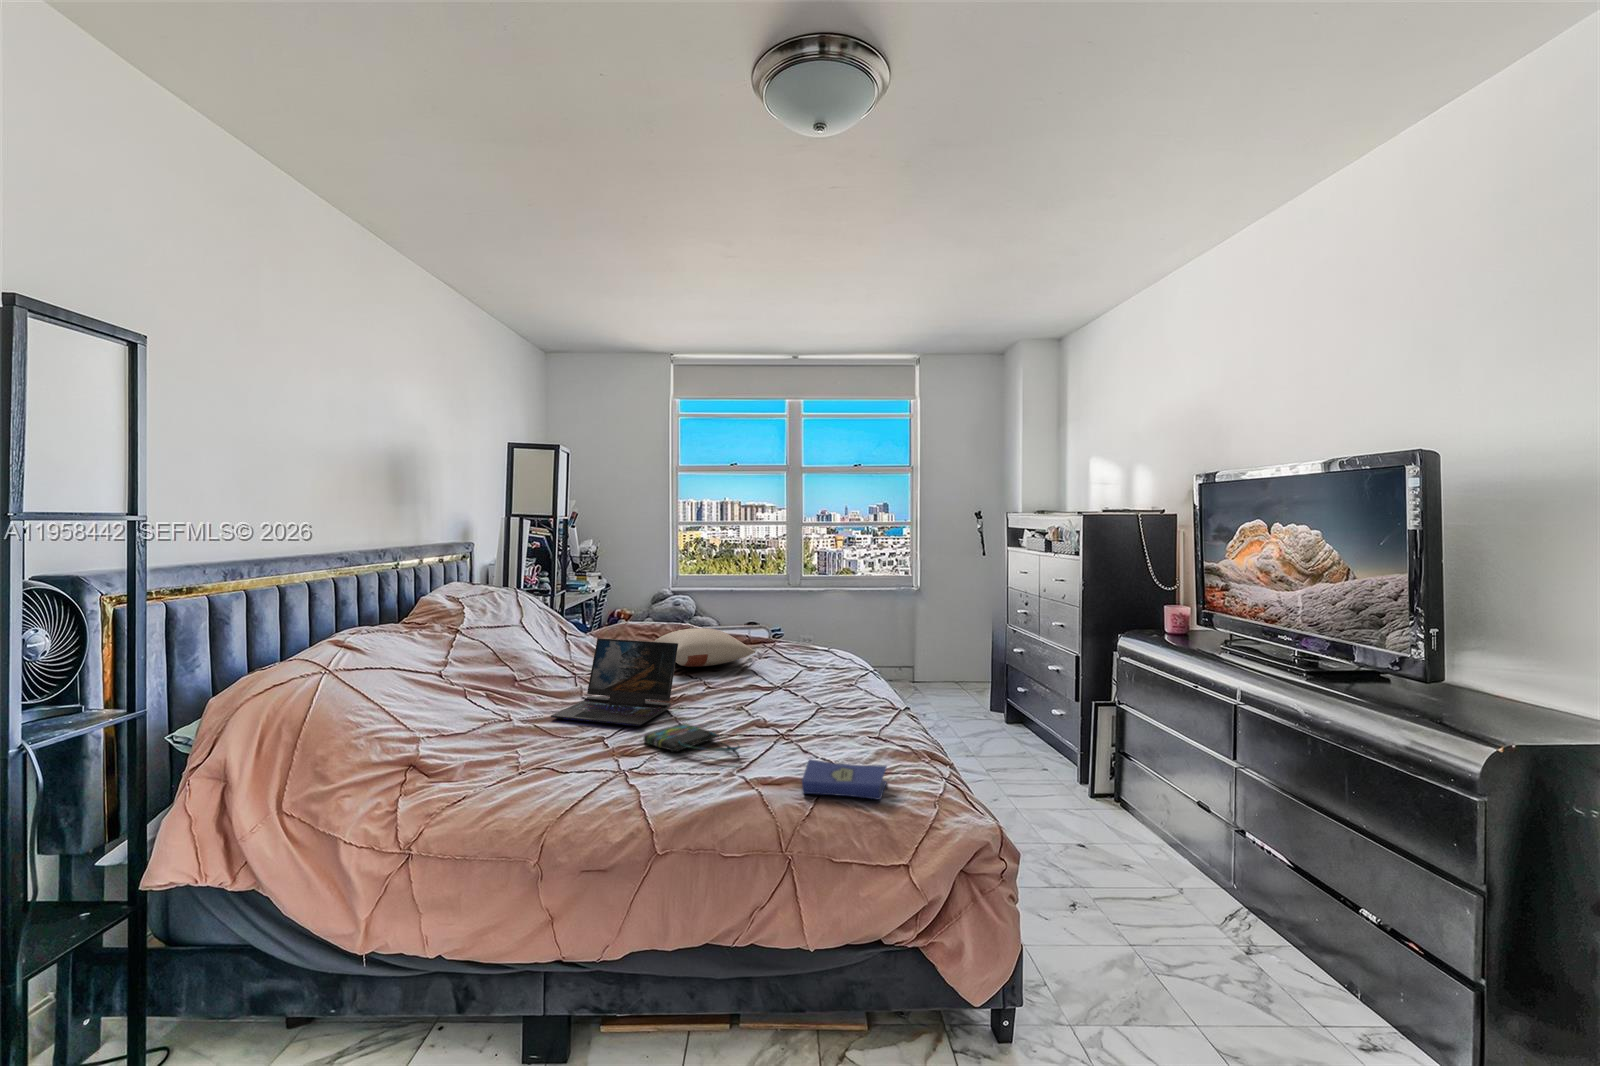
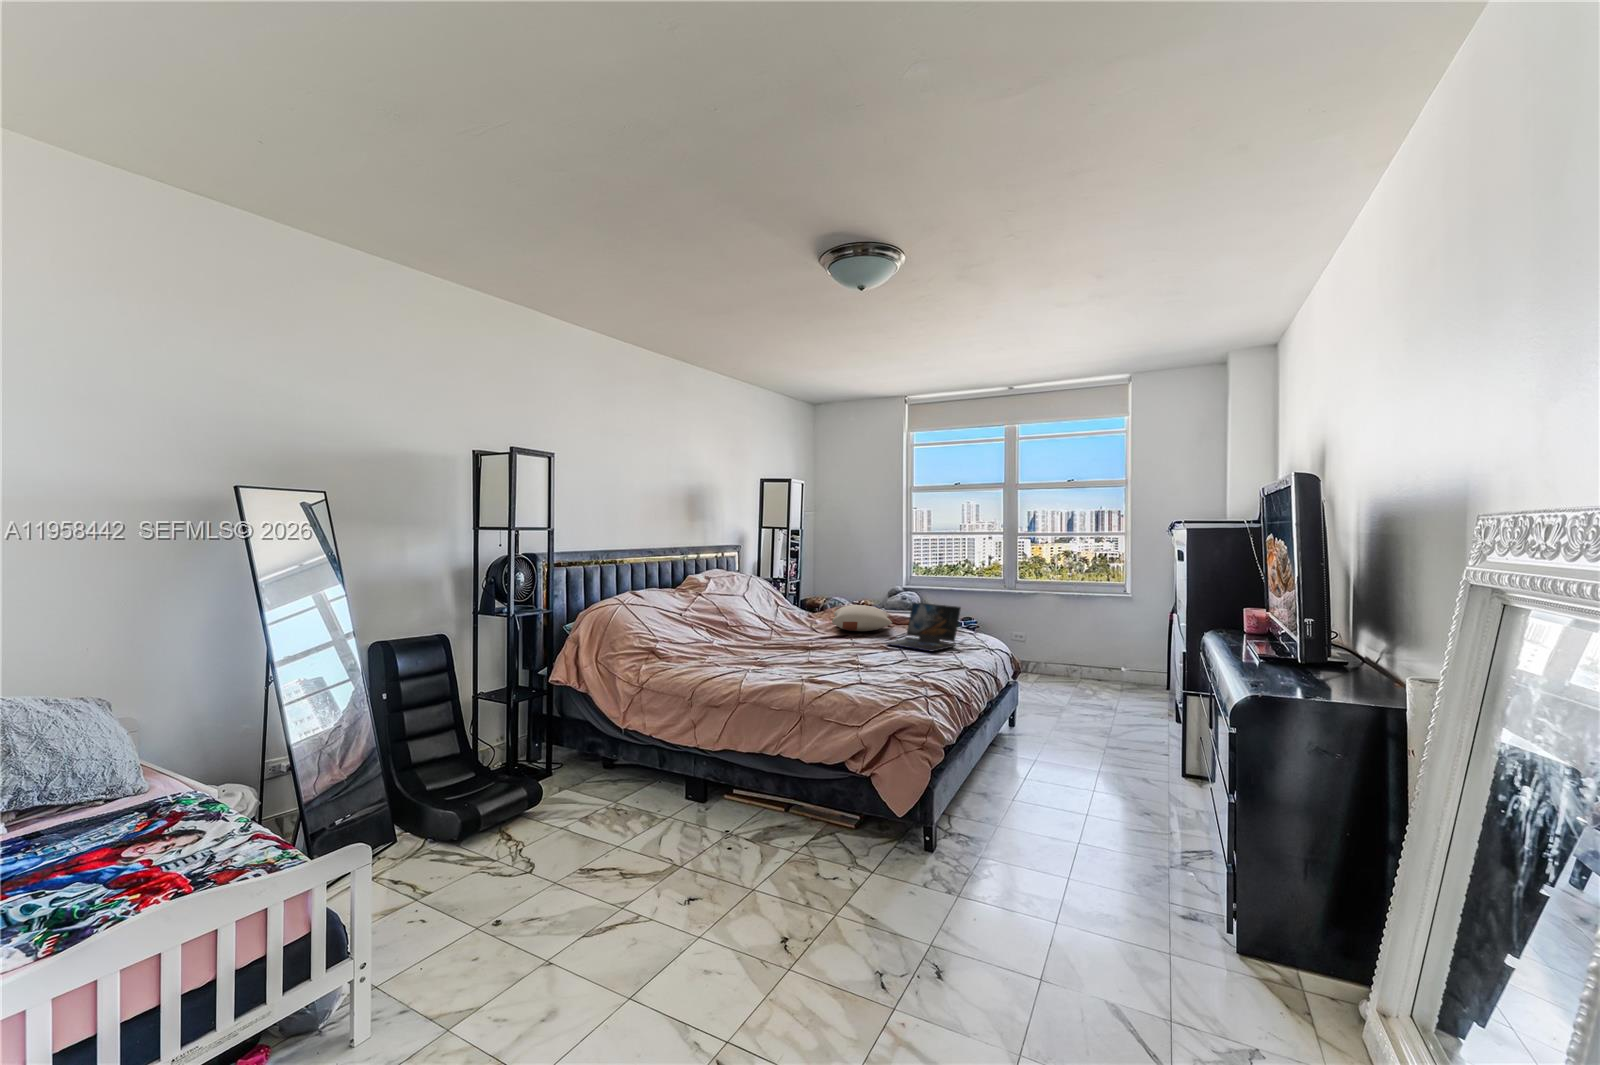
laptop: present [551,638,678,726] -> present [886,602,961,652]
tote bag: present [644,724,740,763] -> none [775,654,818,673]
hardcover book: present [802,759,887,800] -> none [829,673,887,695]

